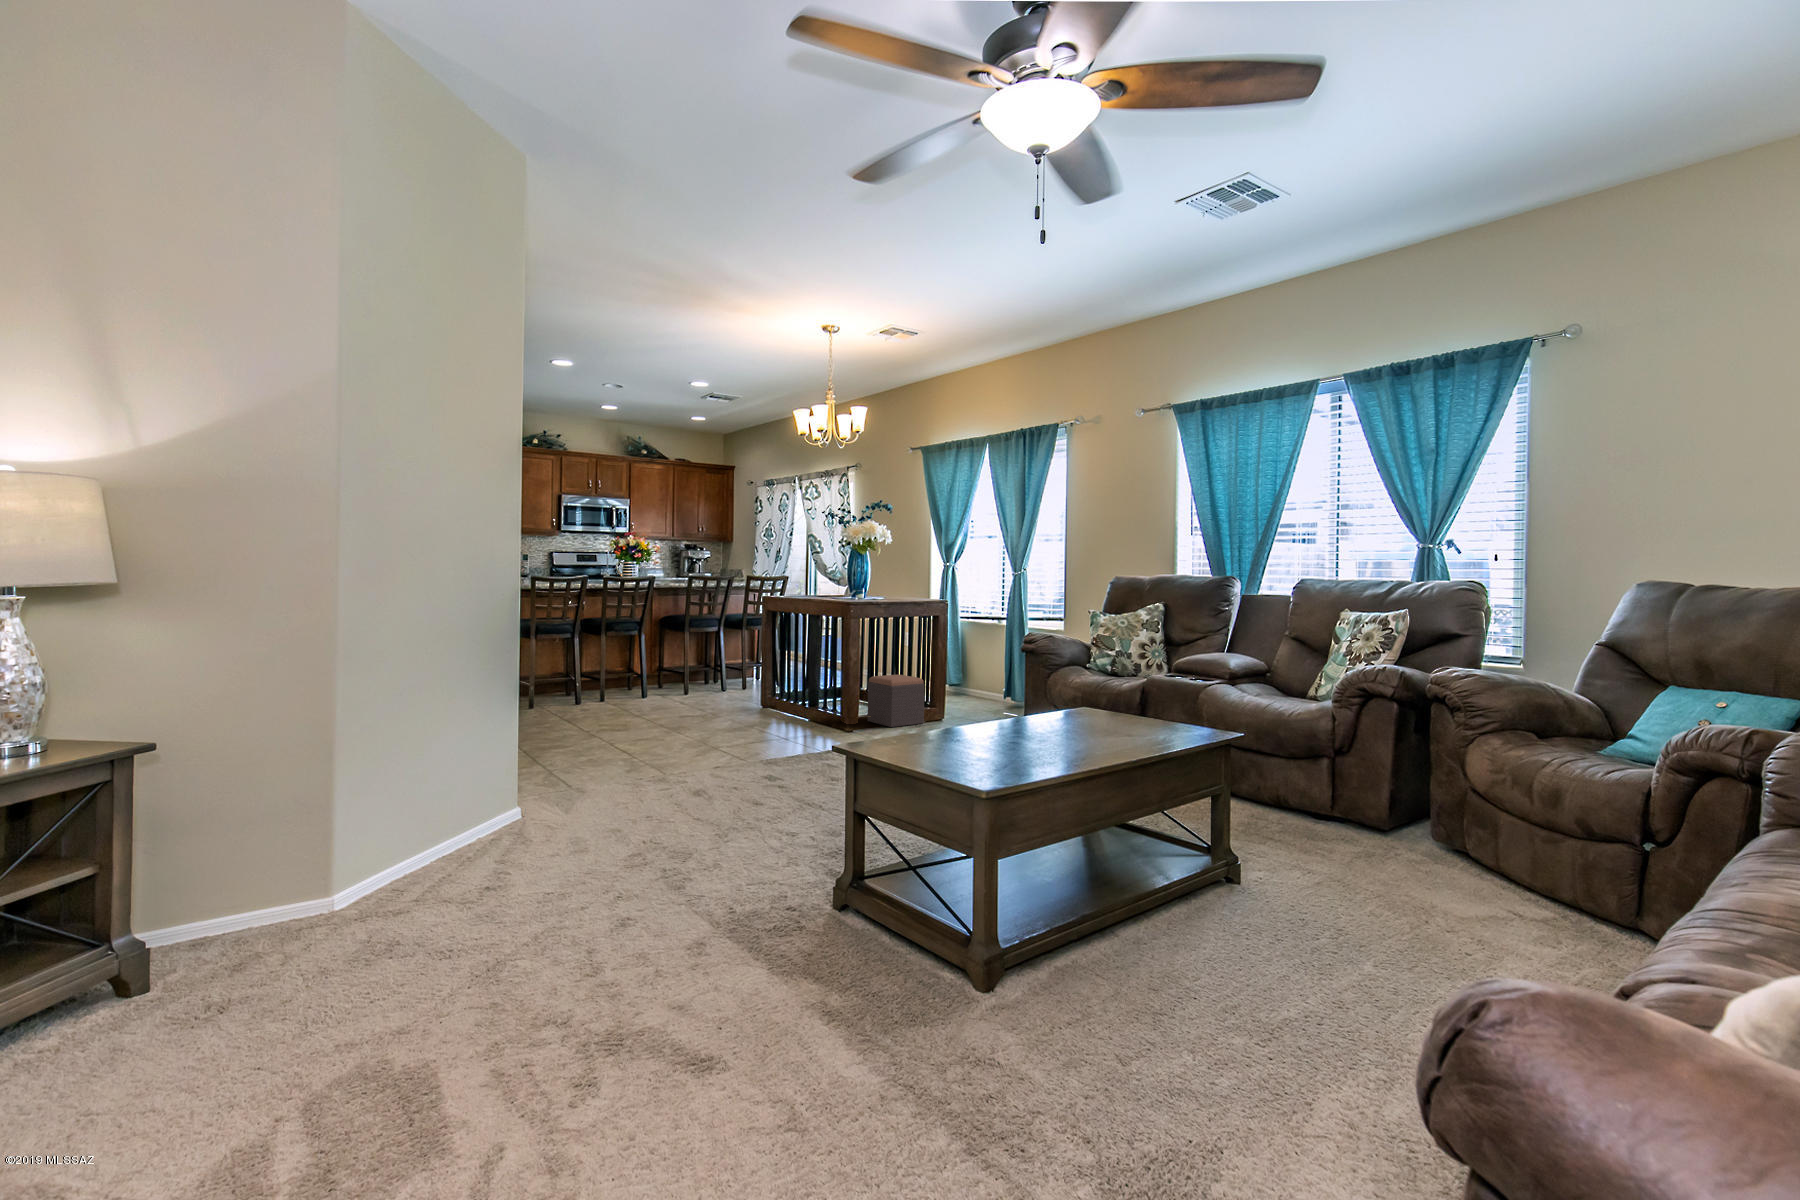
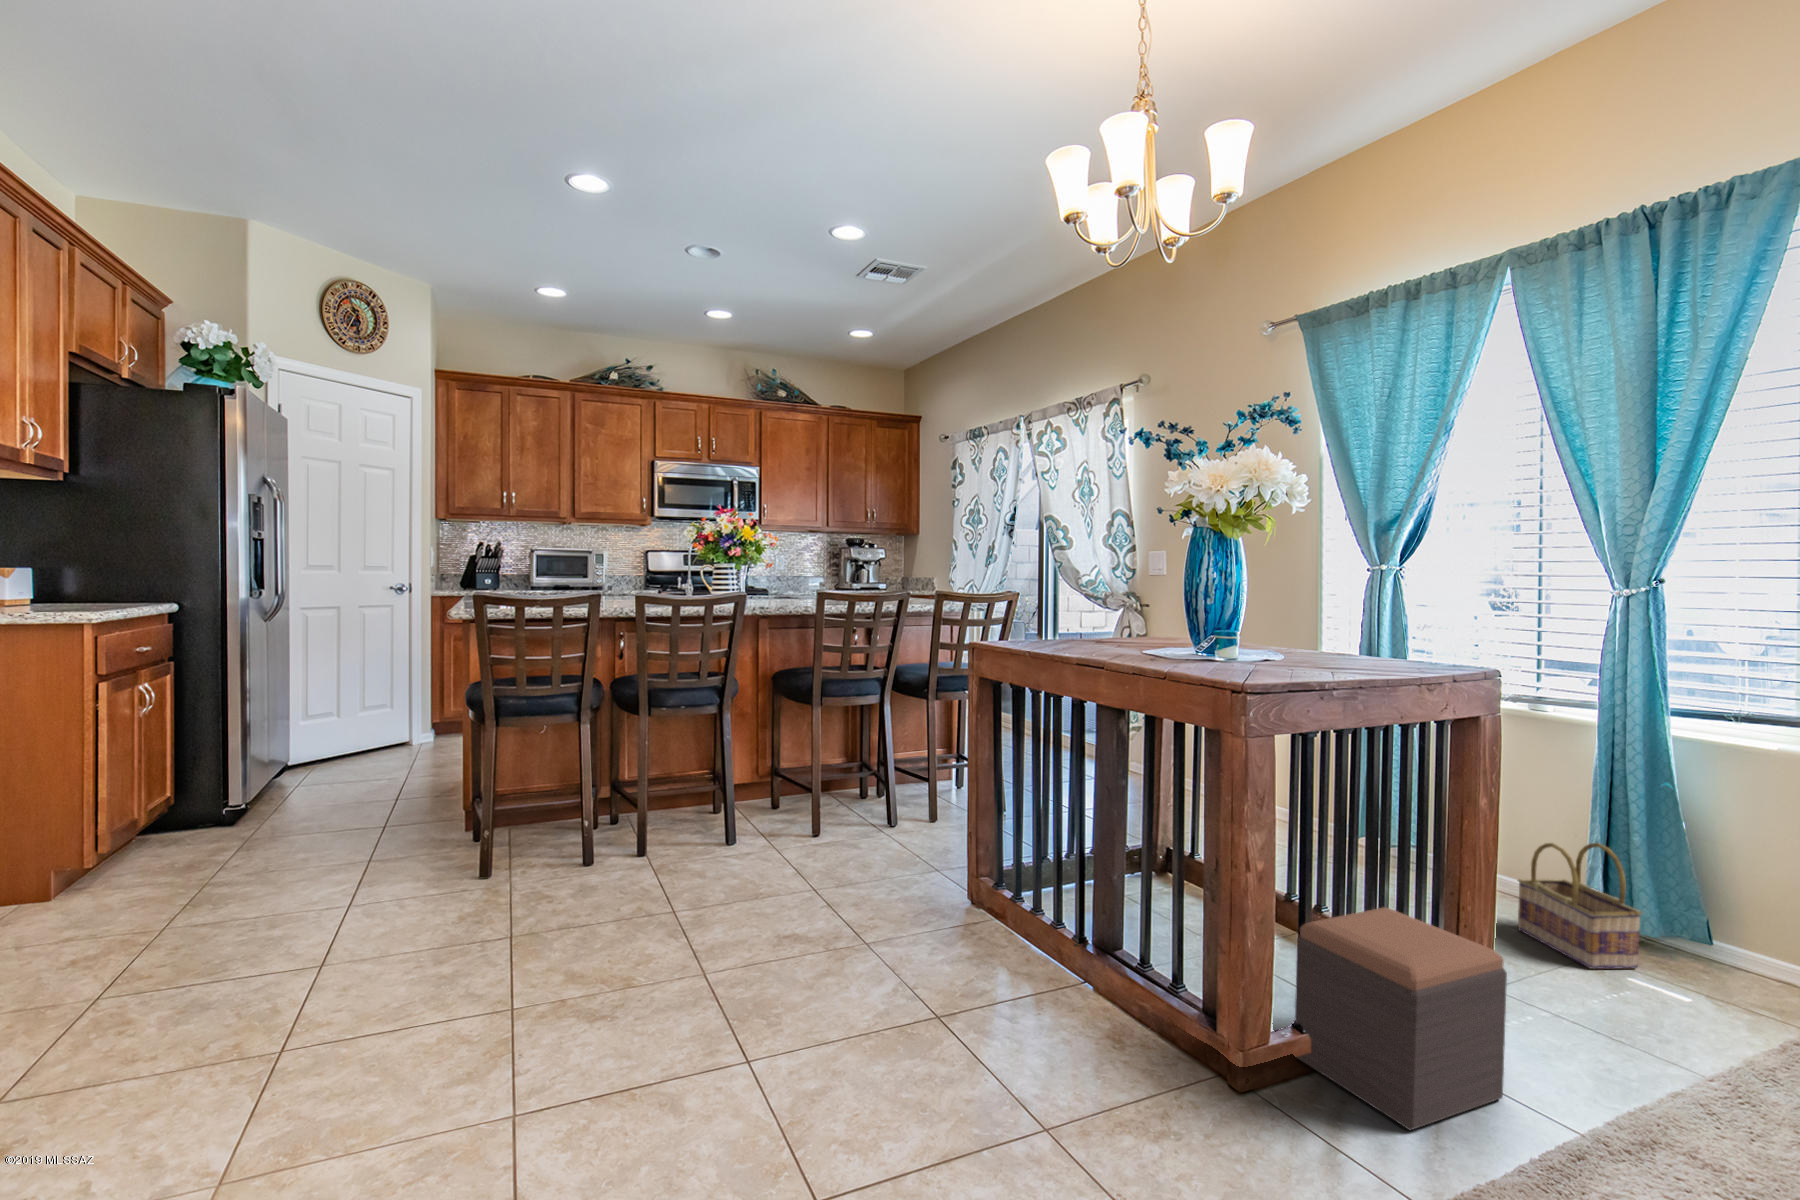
basket: none [974,665,1004,707] -> present [1518,843,1642,969]

